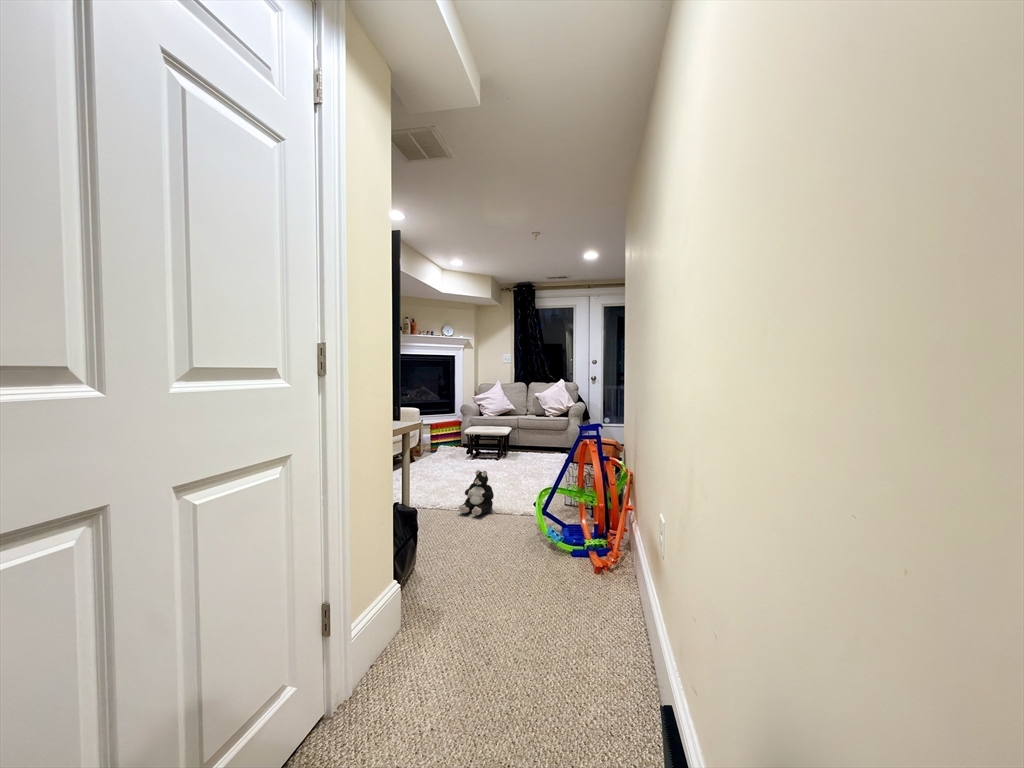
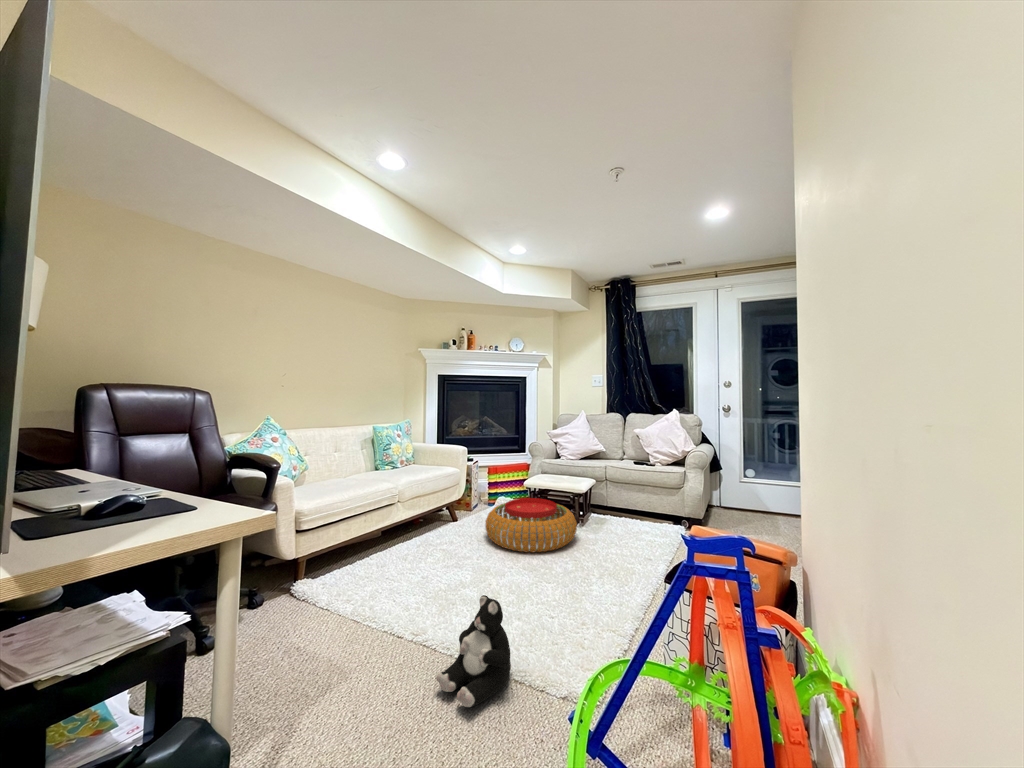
pouf: none [443,439,504,470] -> present [485,498,577,552]

